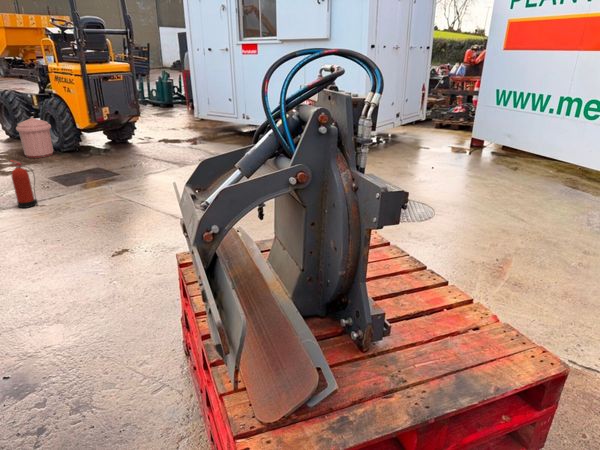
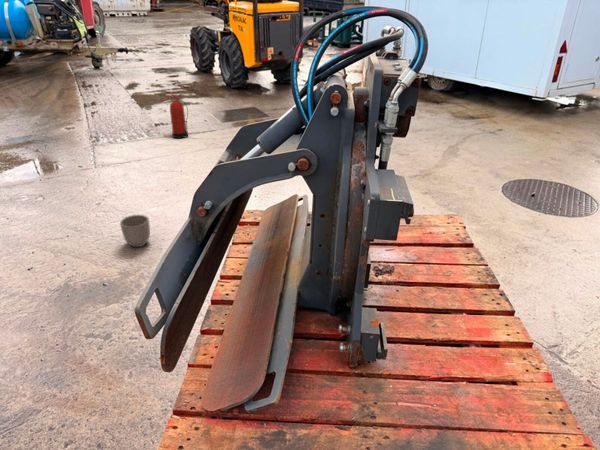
trash can: present [16,117,53,158] -> none [195,53,224,92]
planter: none [12,288,49,325] -> present [120,215,150,247]

